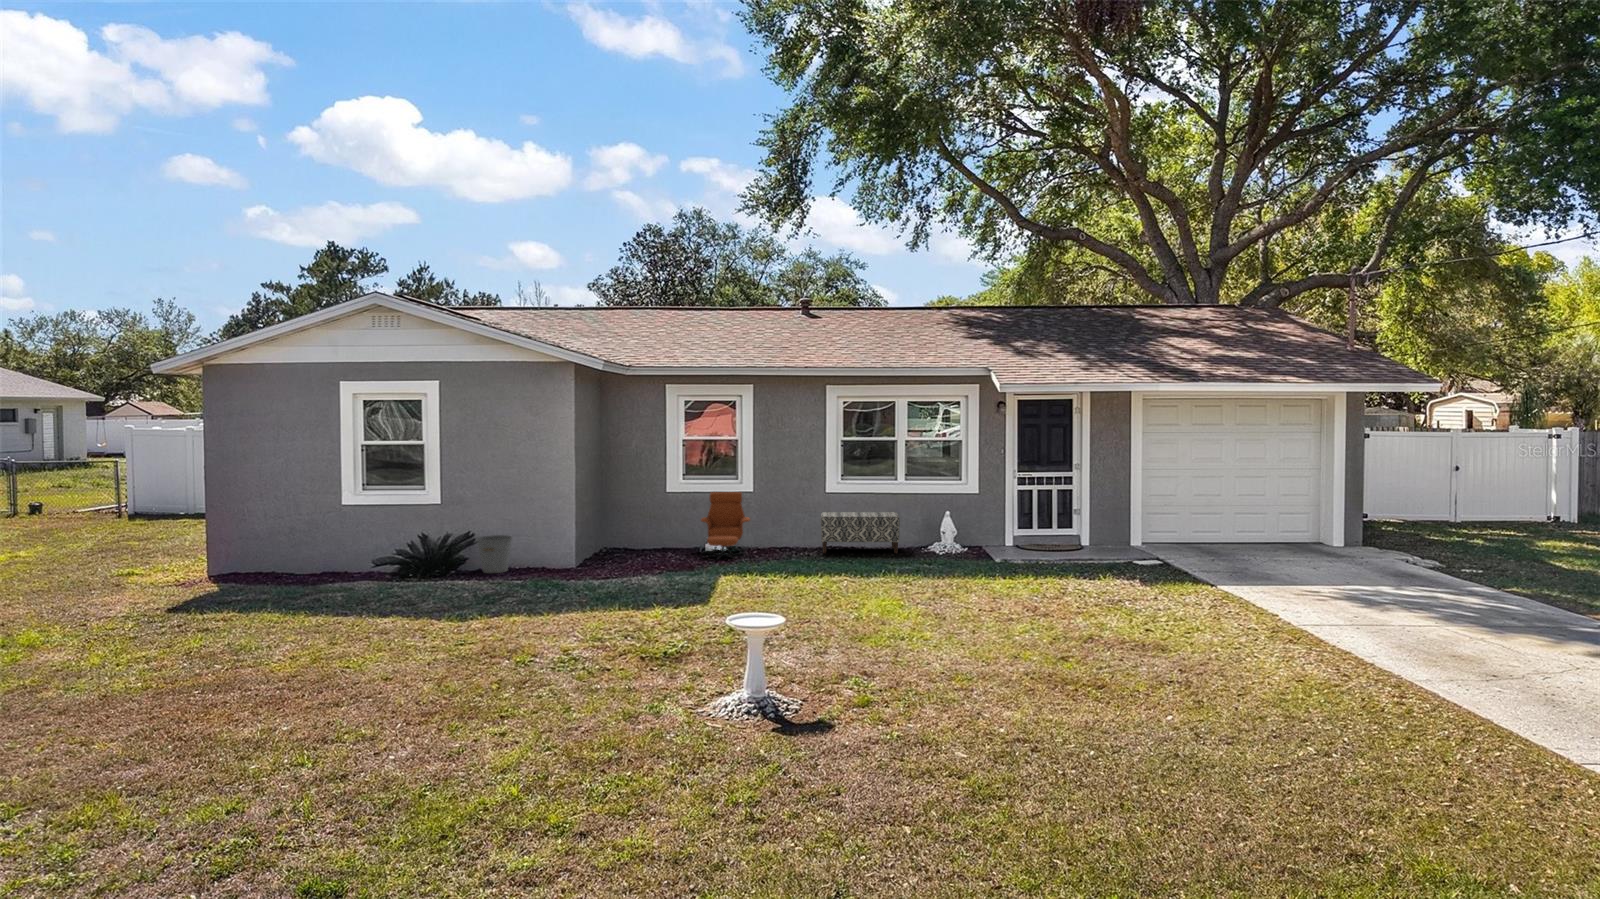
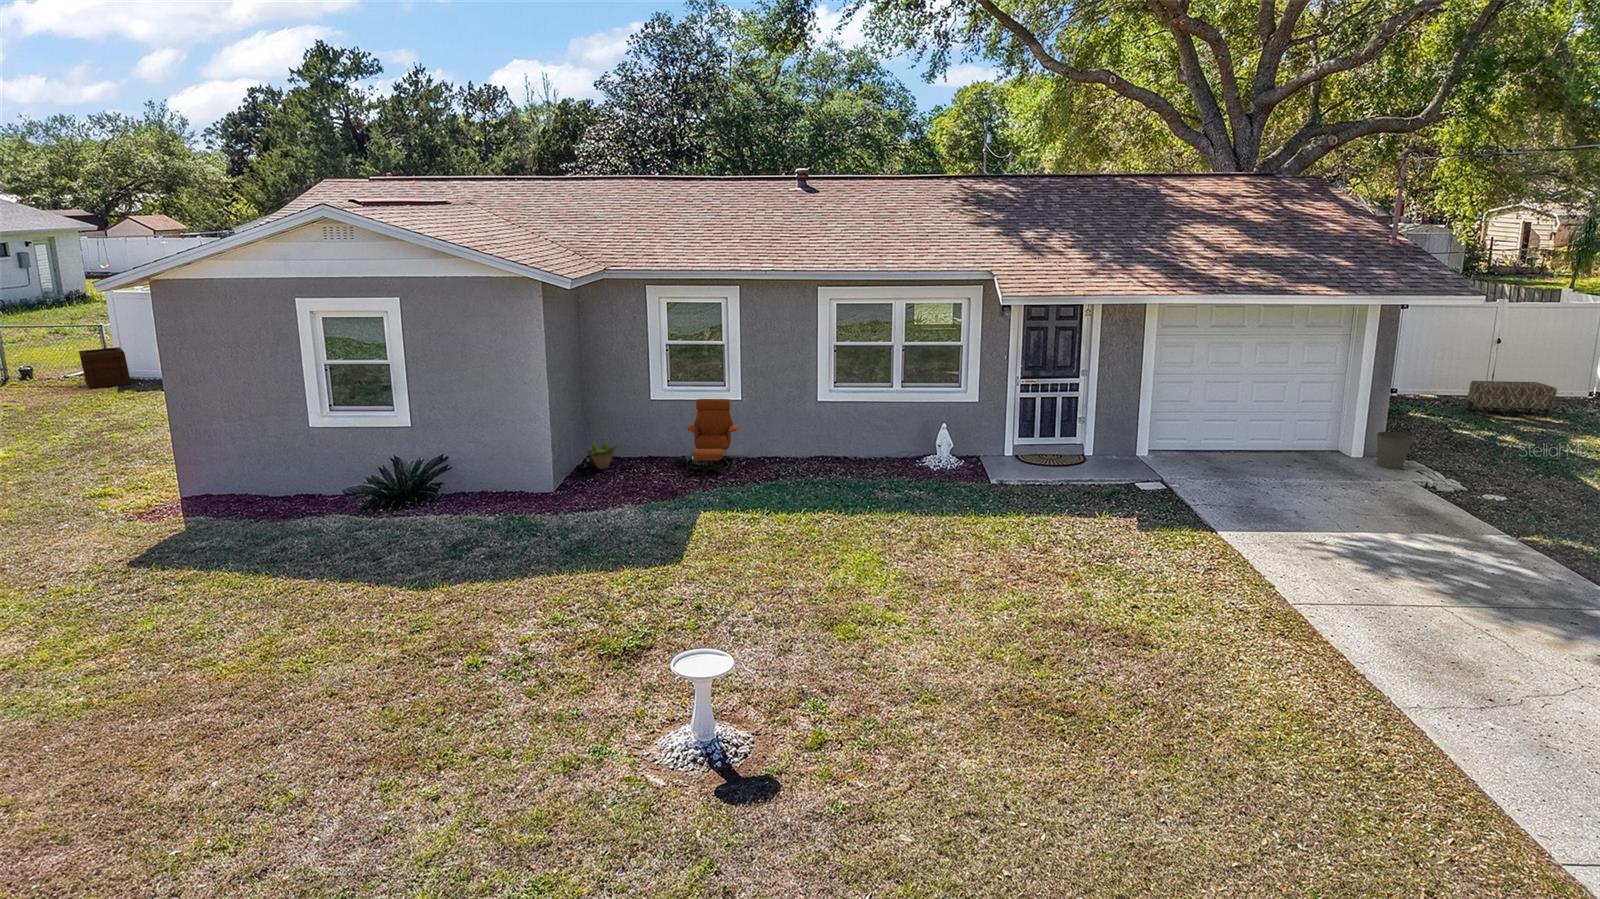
wooden crate: none [87,480,135,518] -> present [79,347,131,389]
bench: present [820,512,900,553] -> present [1467,381,1557,417]
decorative plant: none [595,530,638,557] -> present [583,440,621,469]
bucket: present [477,535,512,573] -> present [1377,432,1414,469]

